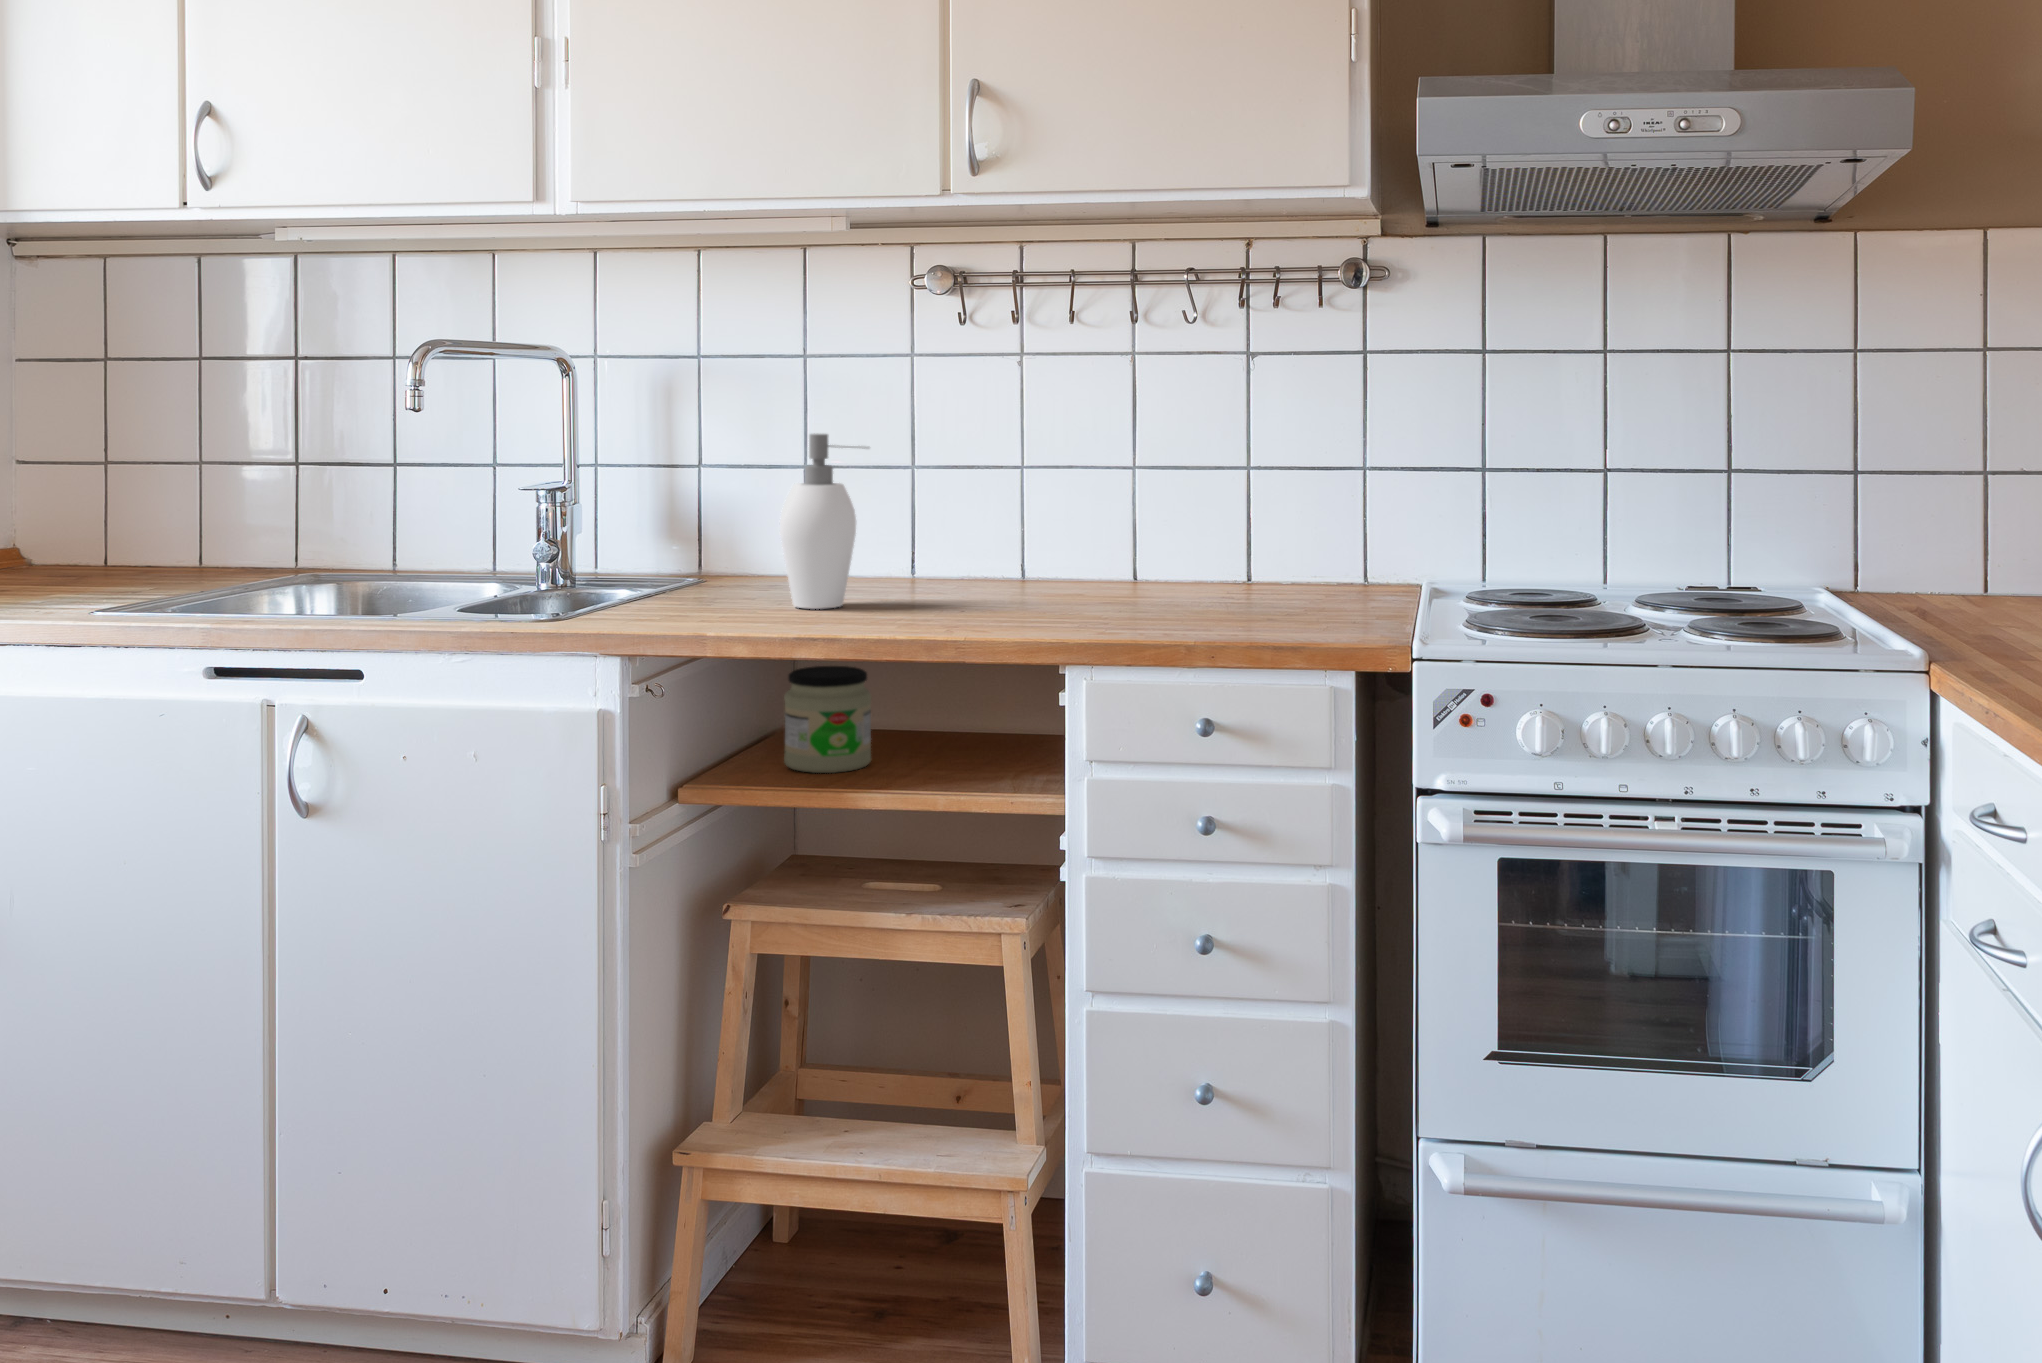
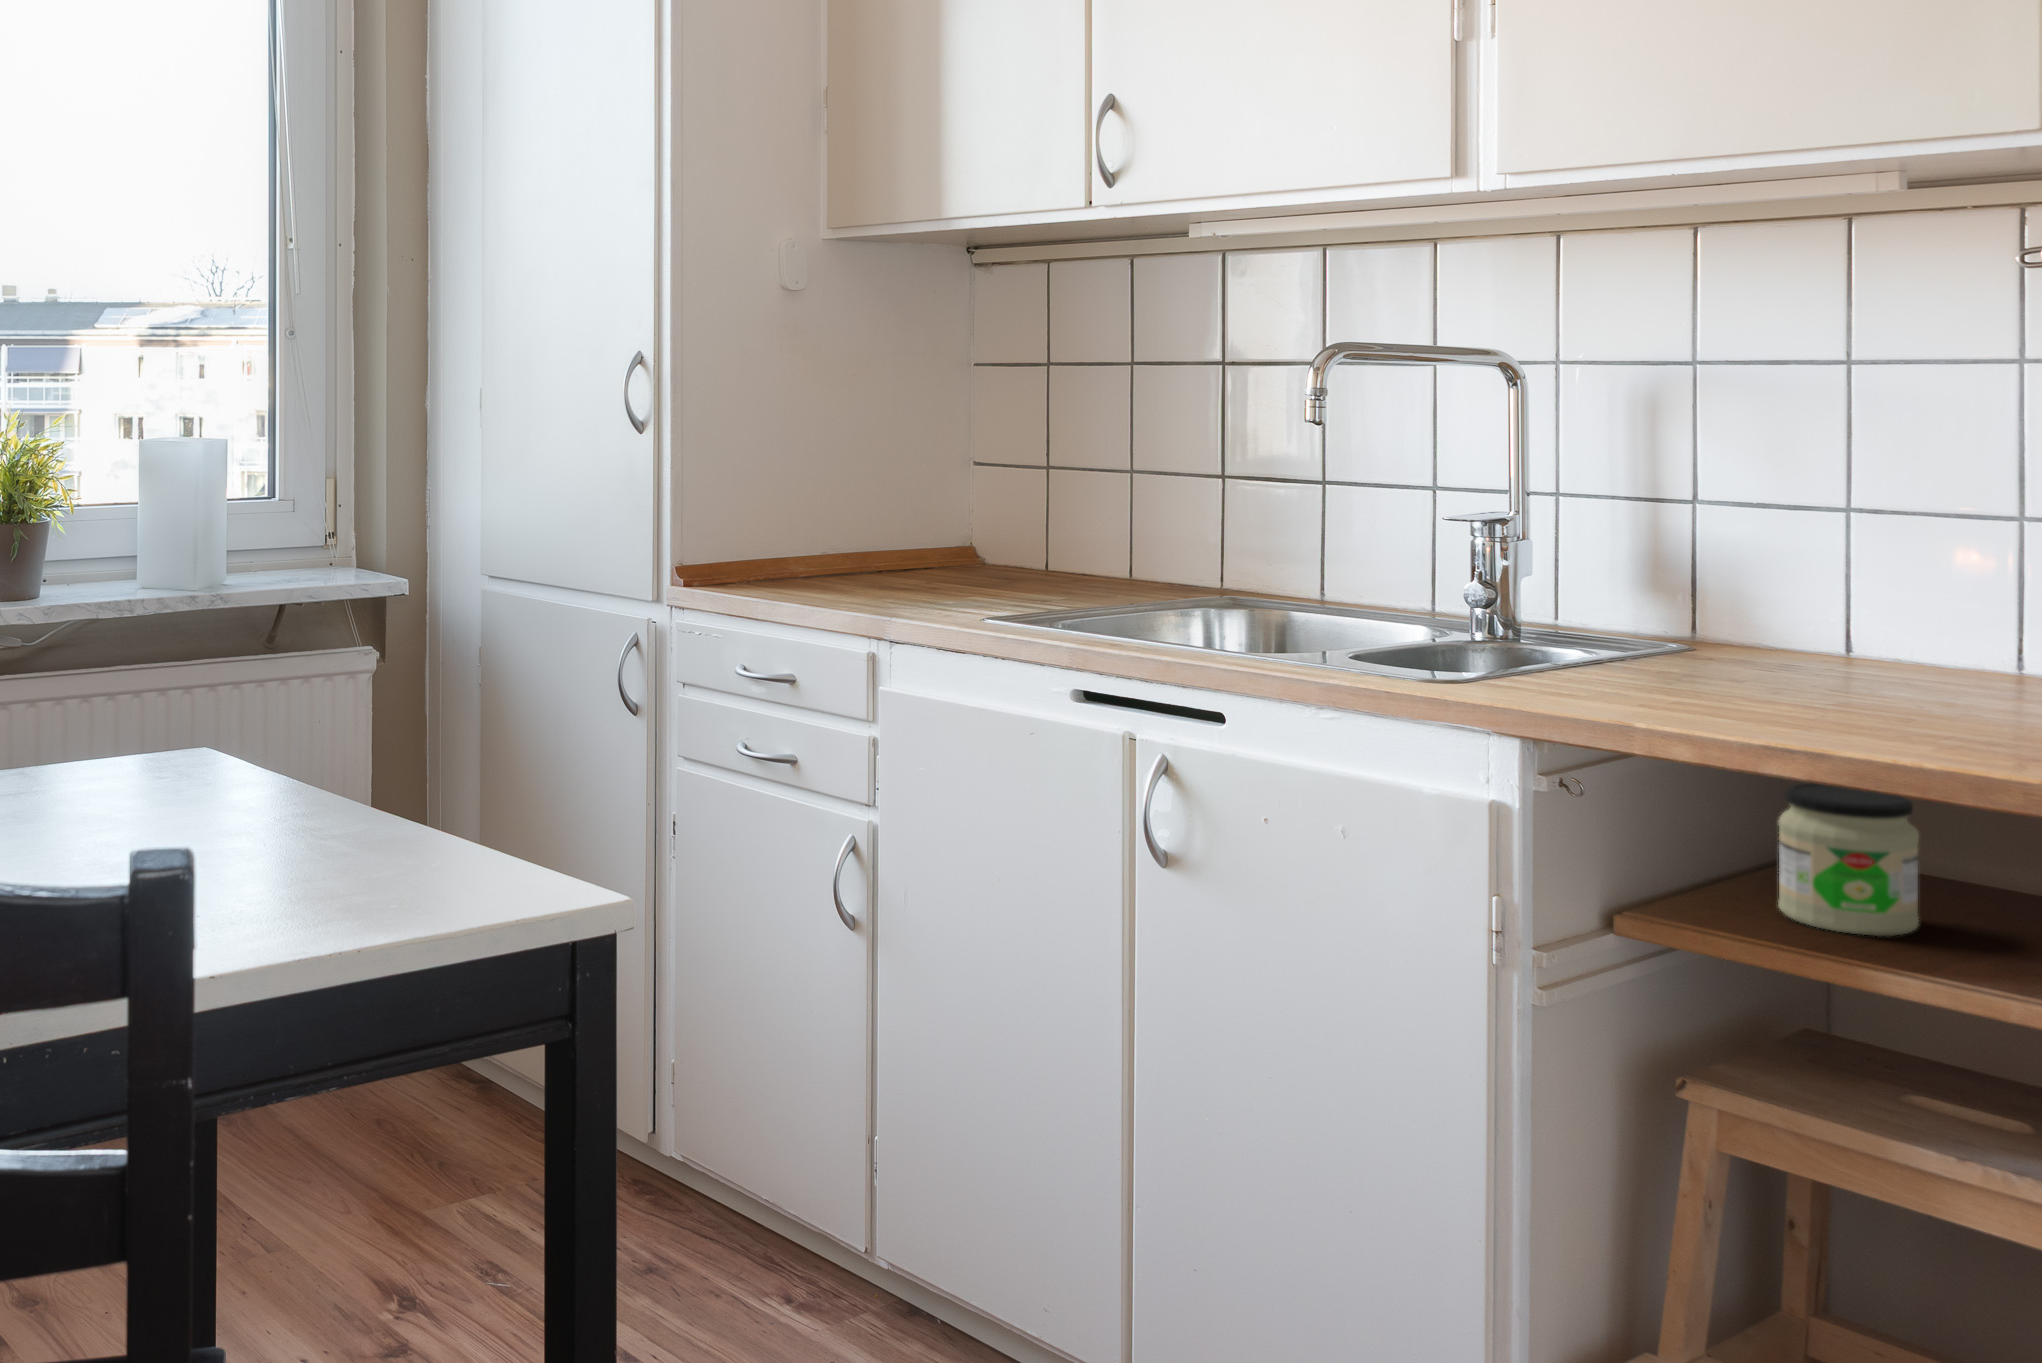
soap dispenser: present [780,434,868,609] -> none [1770,470,1910,709]

